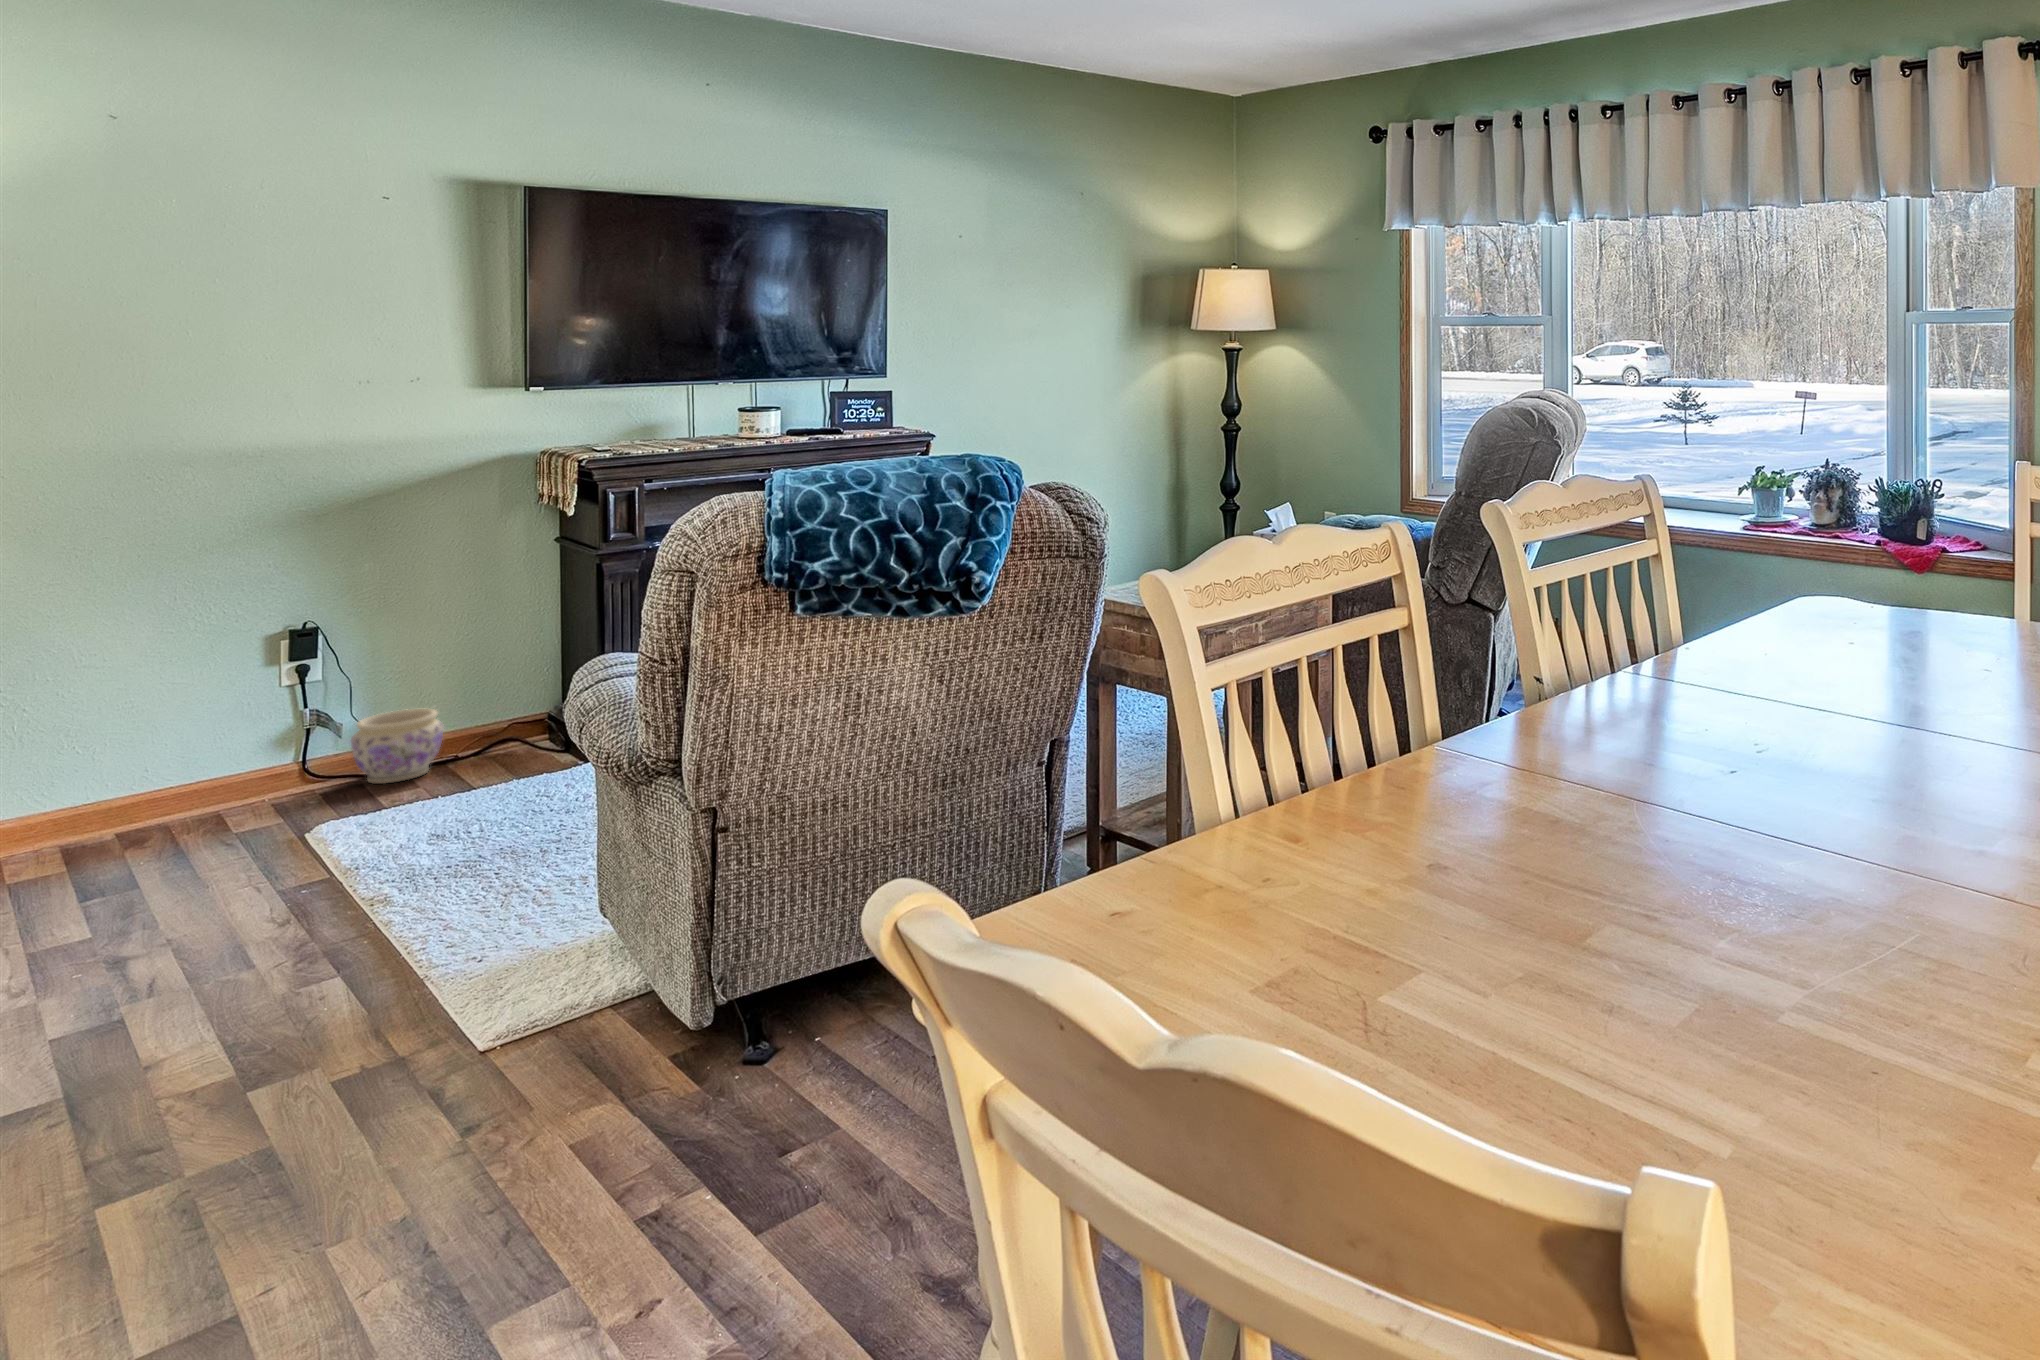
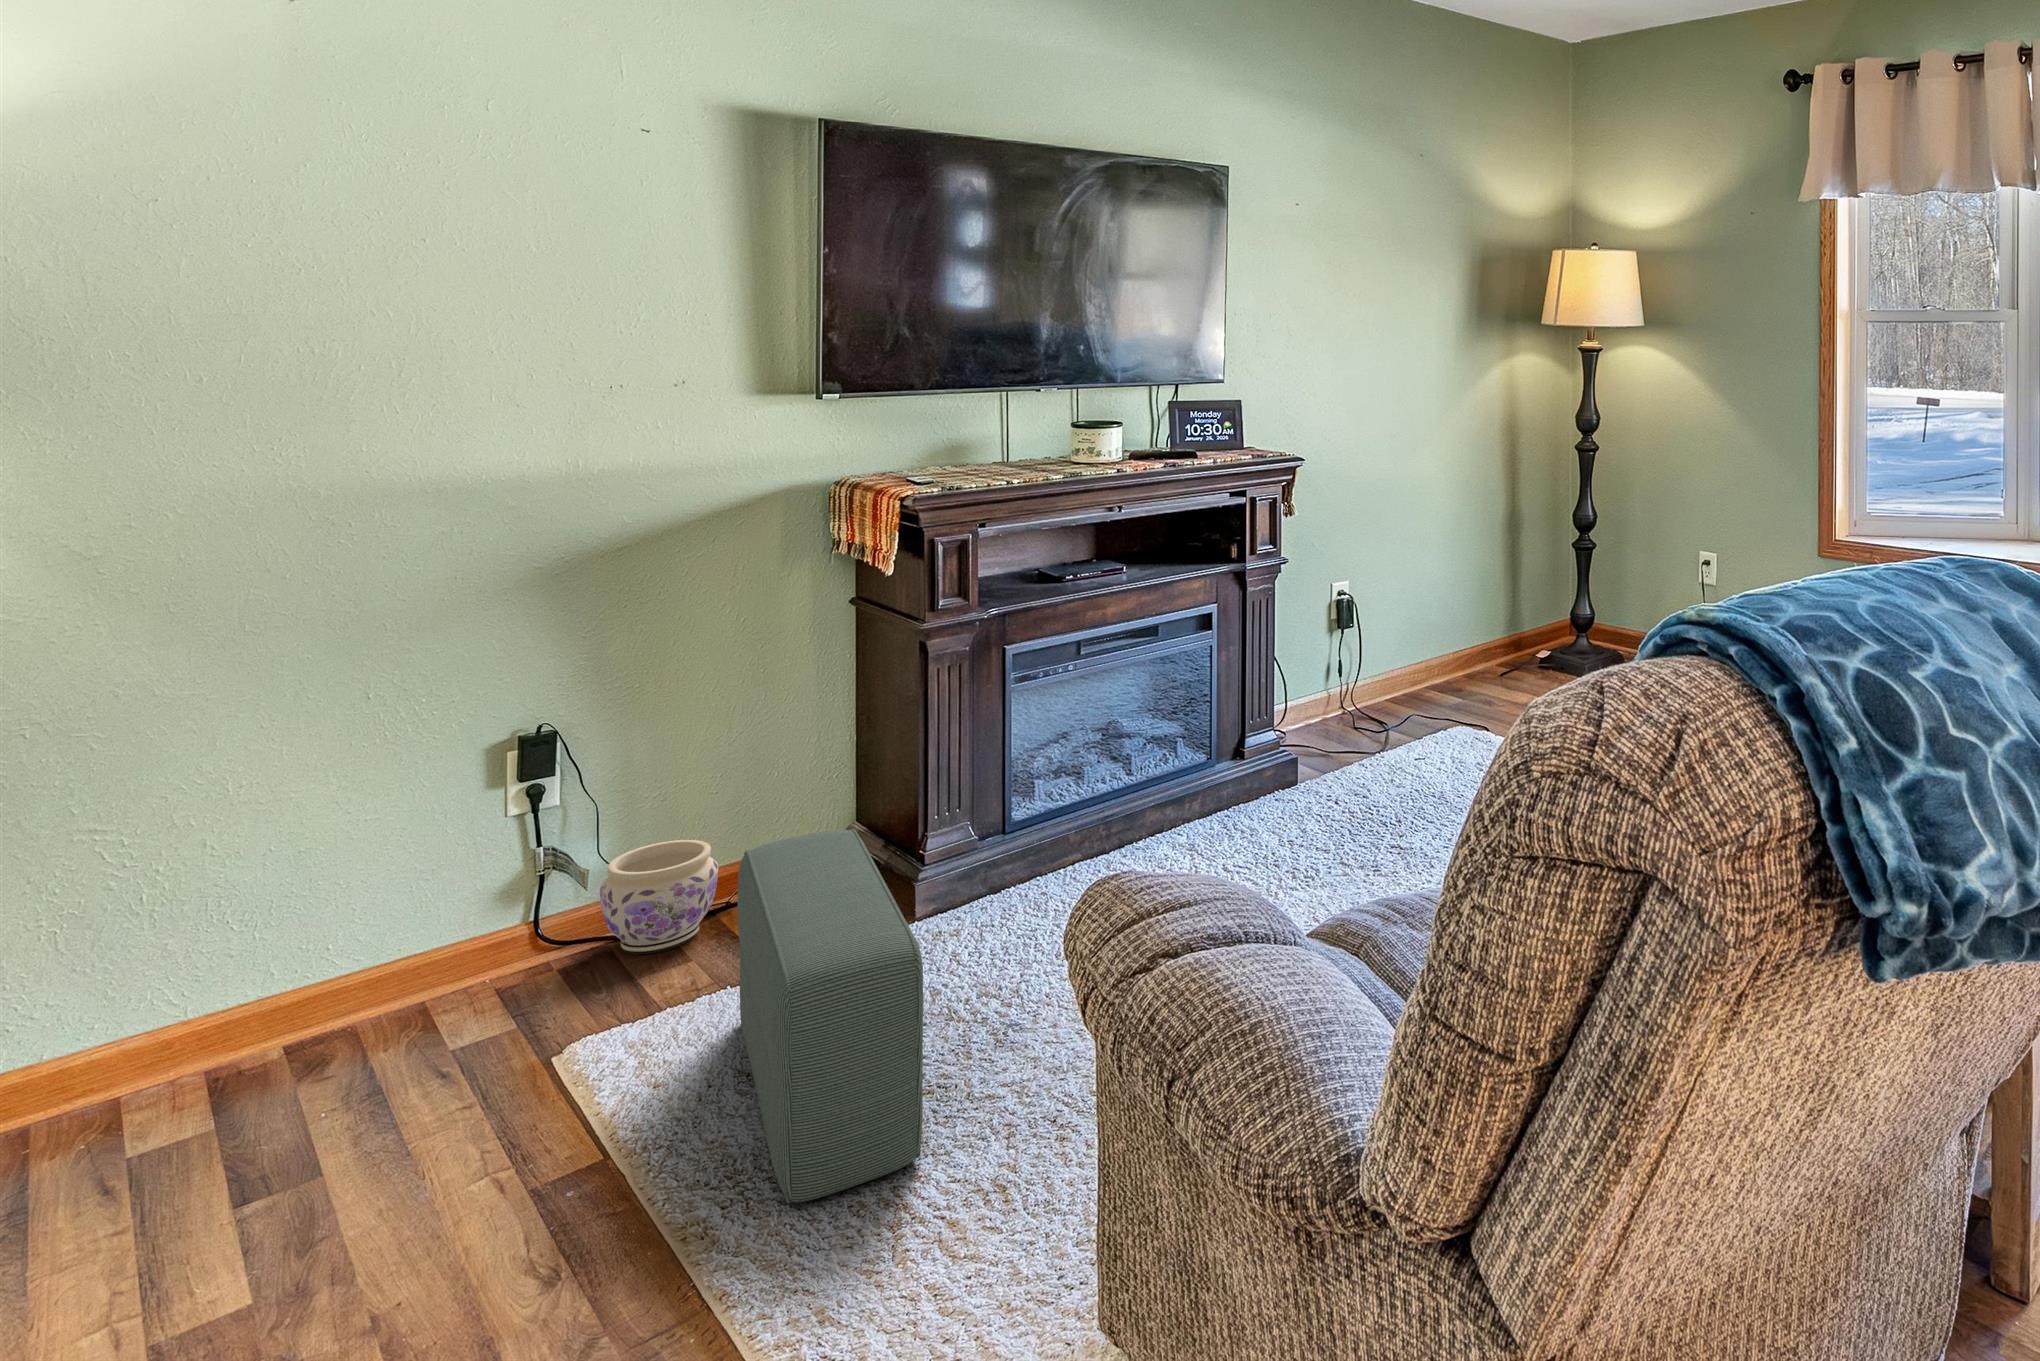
pouf: none [436,684,543,887] -> present [738,829,923,1203]

